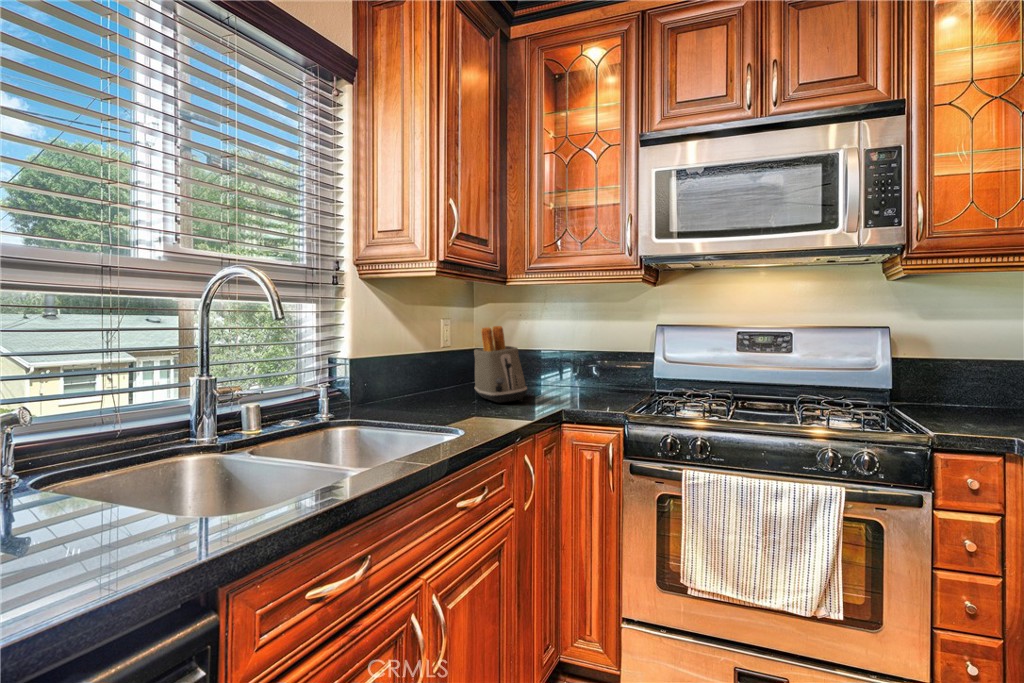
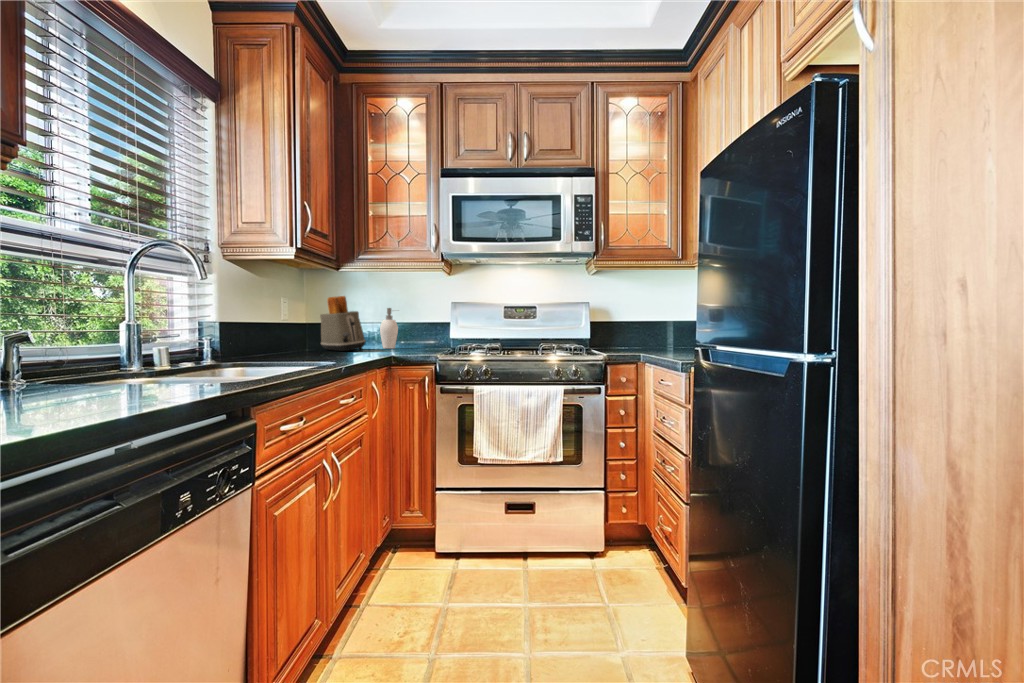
soap dispenser: none [552,339,578,395] -> present [380,308,398,348]

